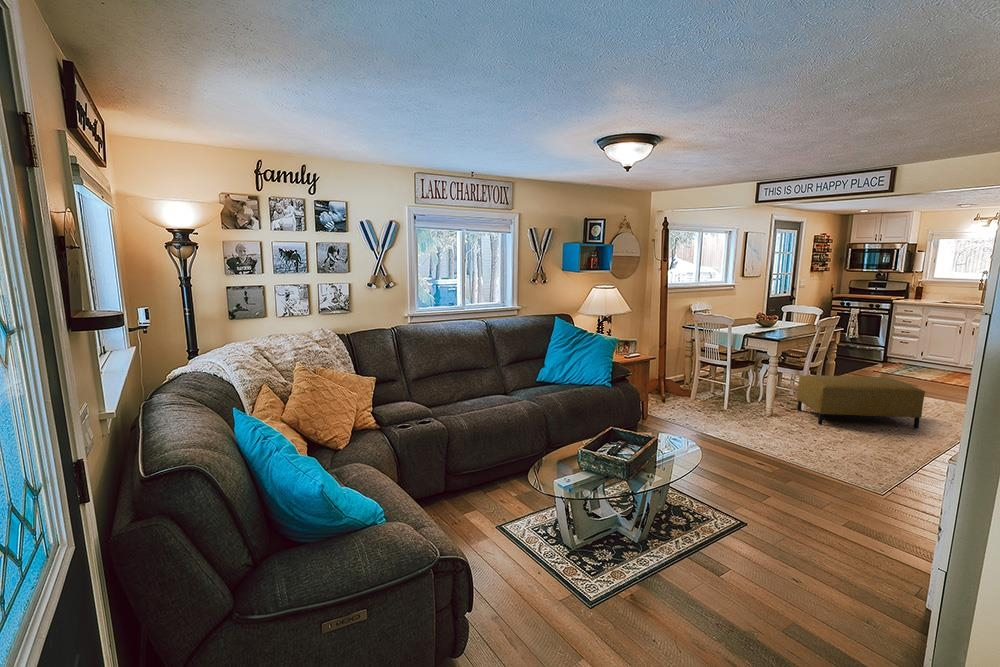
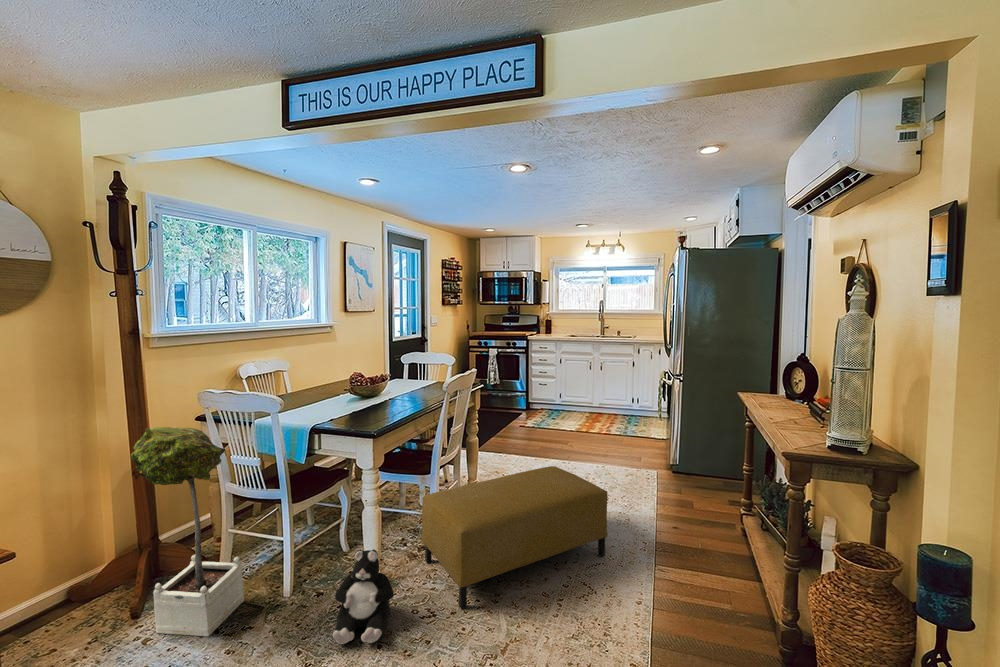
potted tree: none [676,323,712,408] -> present [130,427,244,636]
plush toy: none [756,387,785,422] -> present [333,549,394,644]

